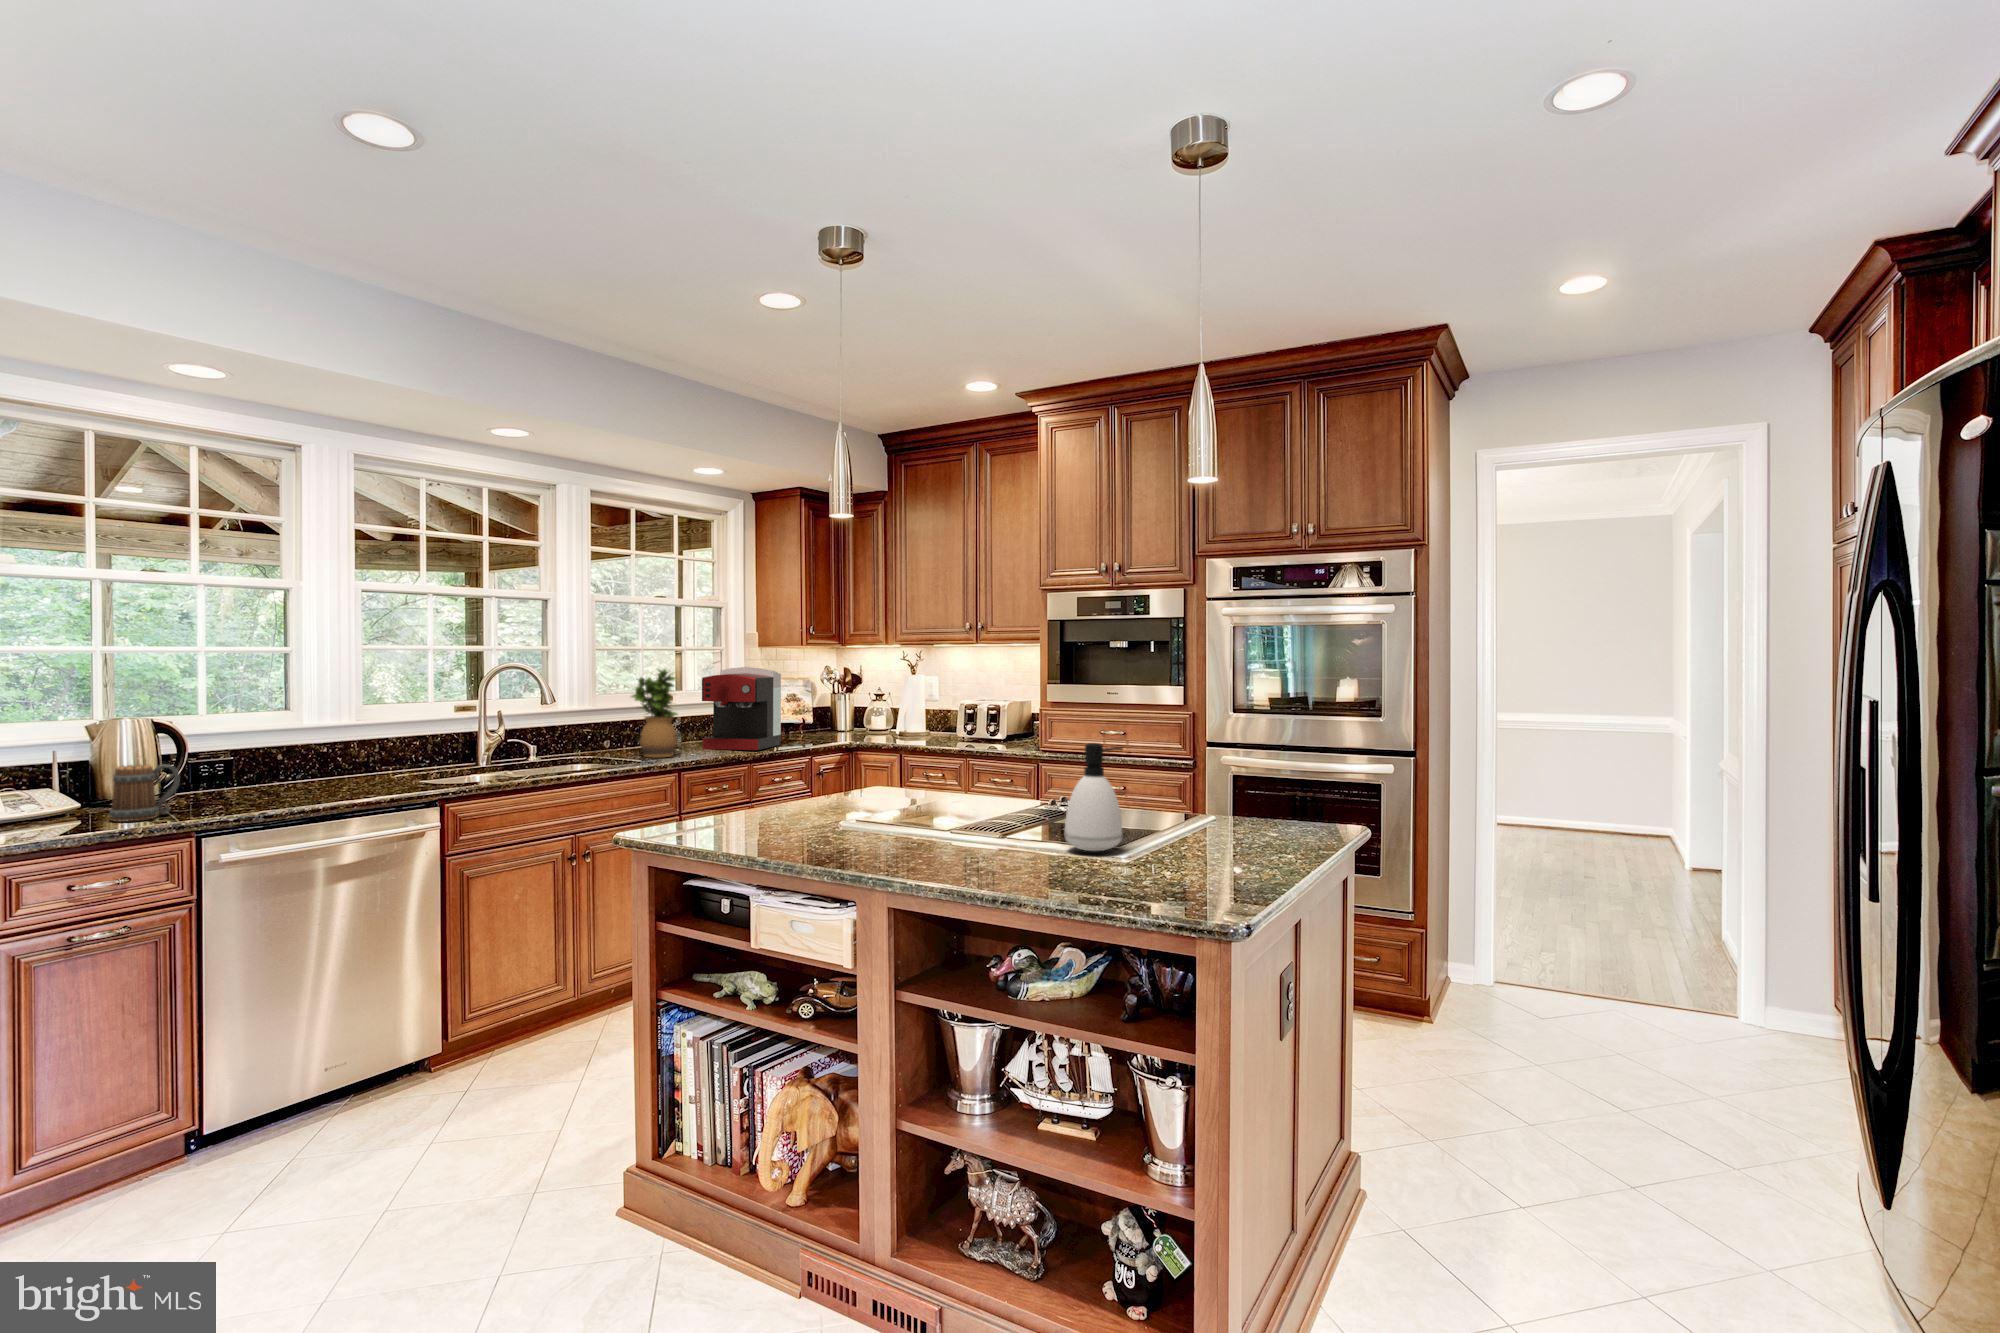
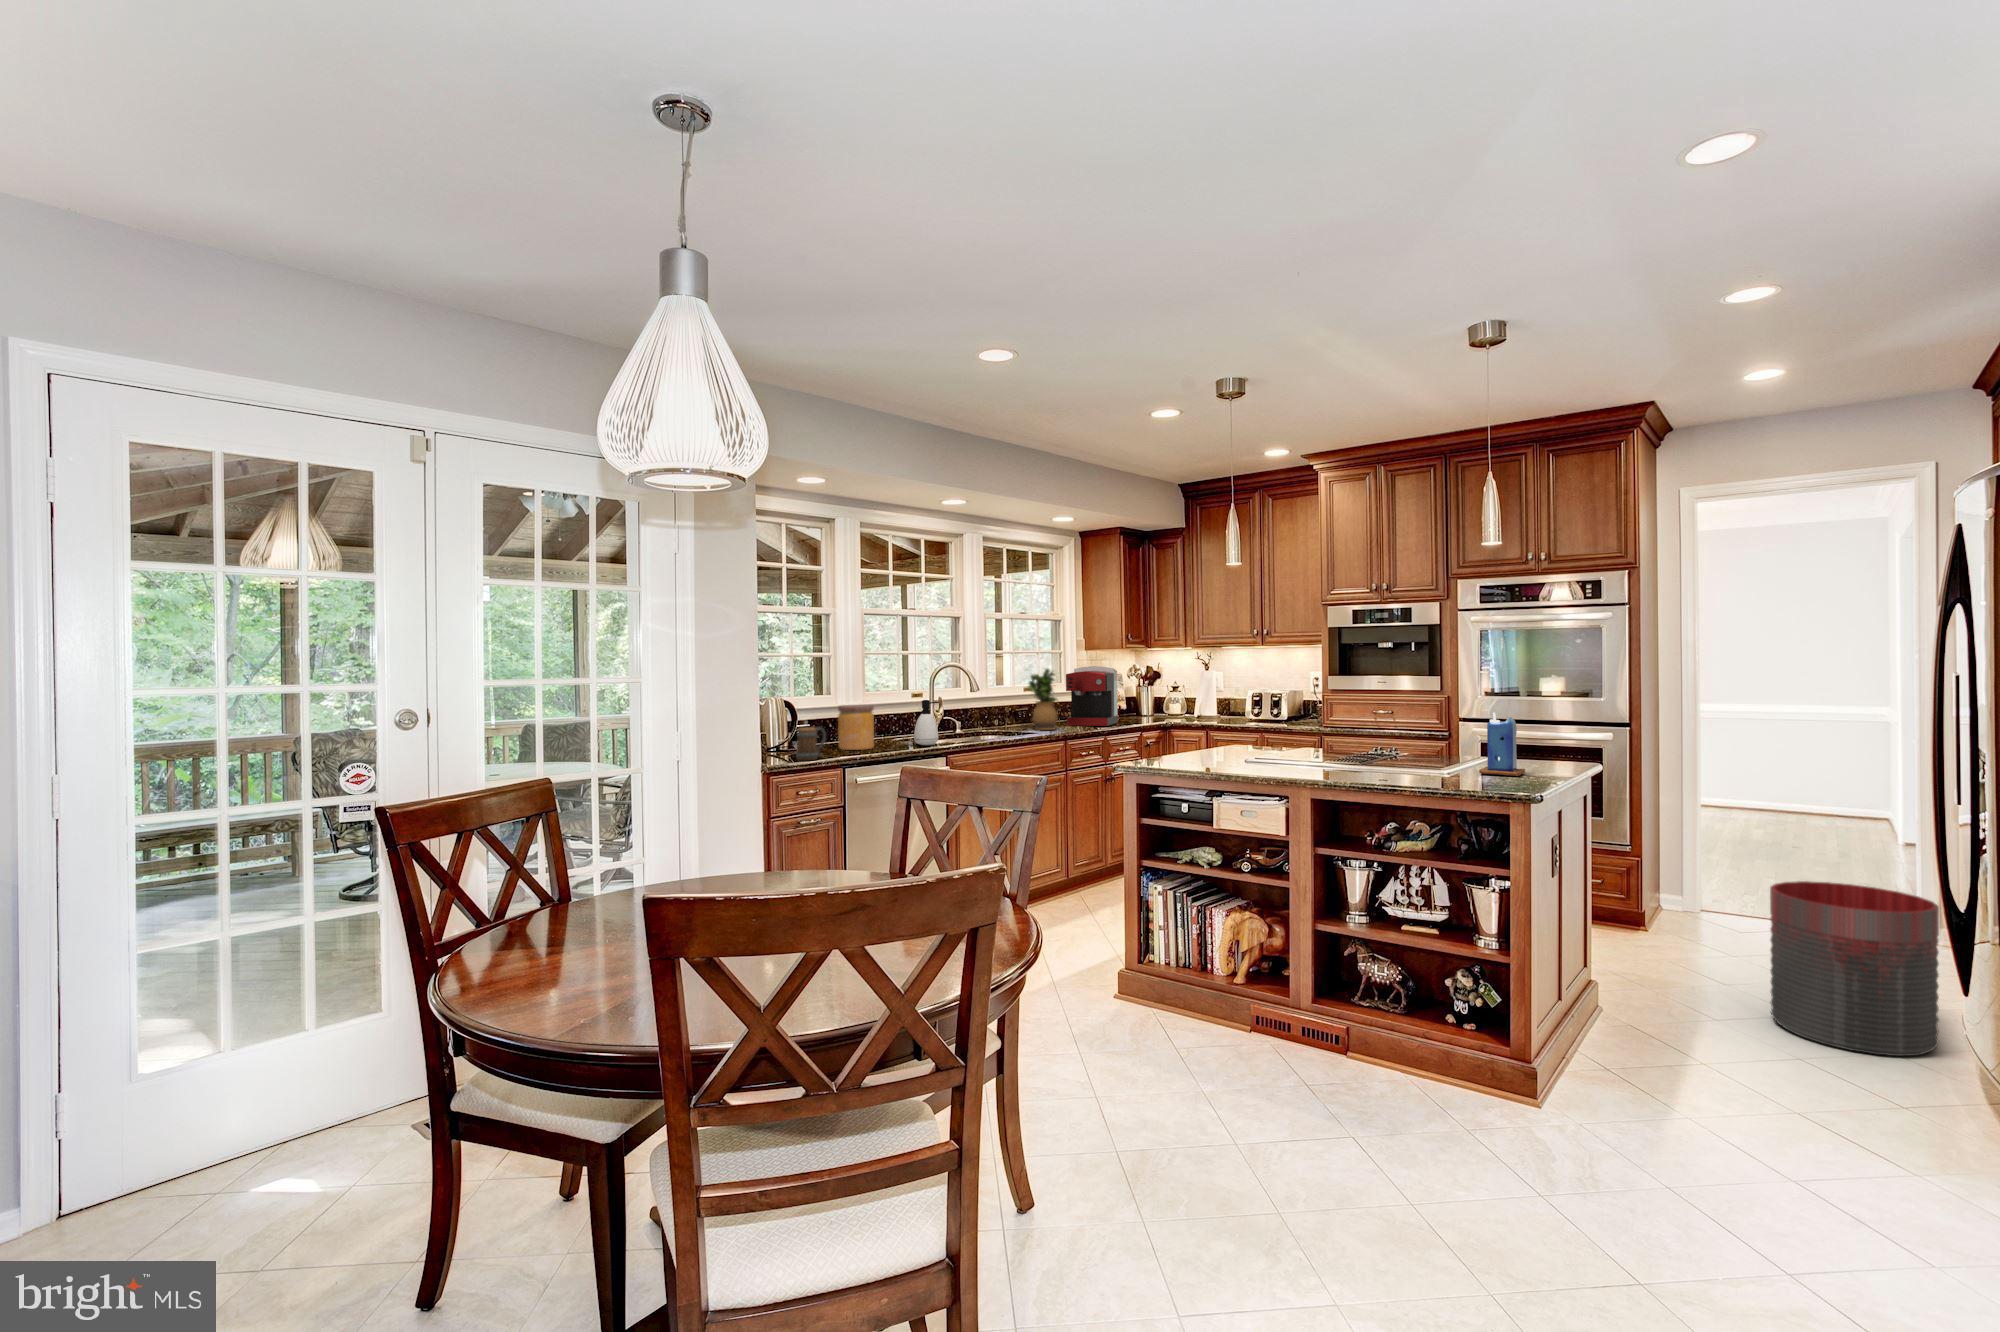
jar: none [244,724,314,798] -> present [838,705,874,750]
soap dispenser: present [1064,743,1123,851] -> present [914,700,939,745]
candle: none [1172,756,1244,863] -> present [1479,713,1525,776]
trash can: none [1584,995,1812,1278] -> present [1770,881,1939,1056]

